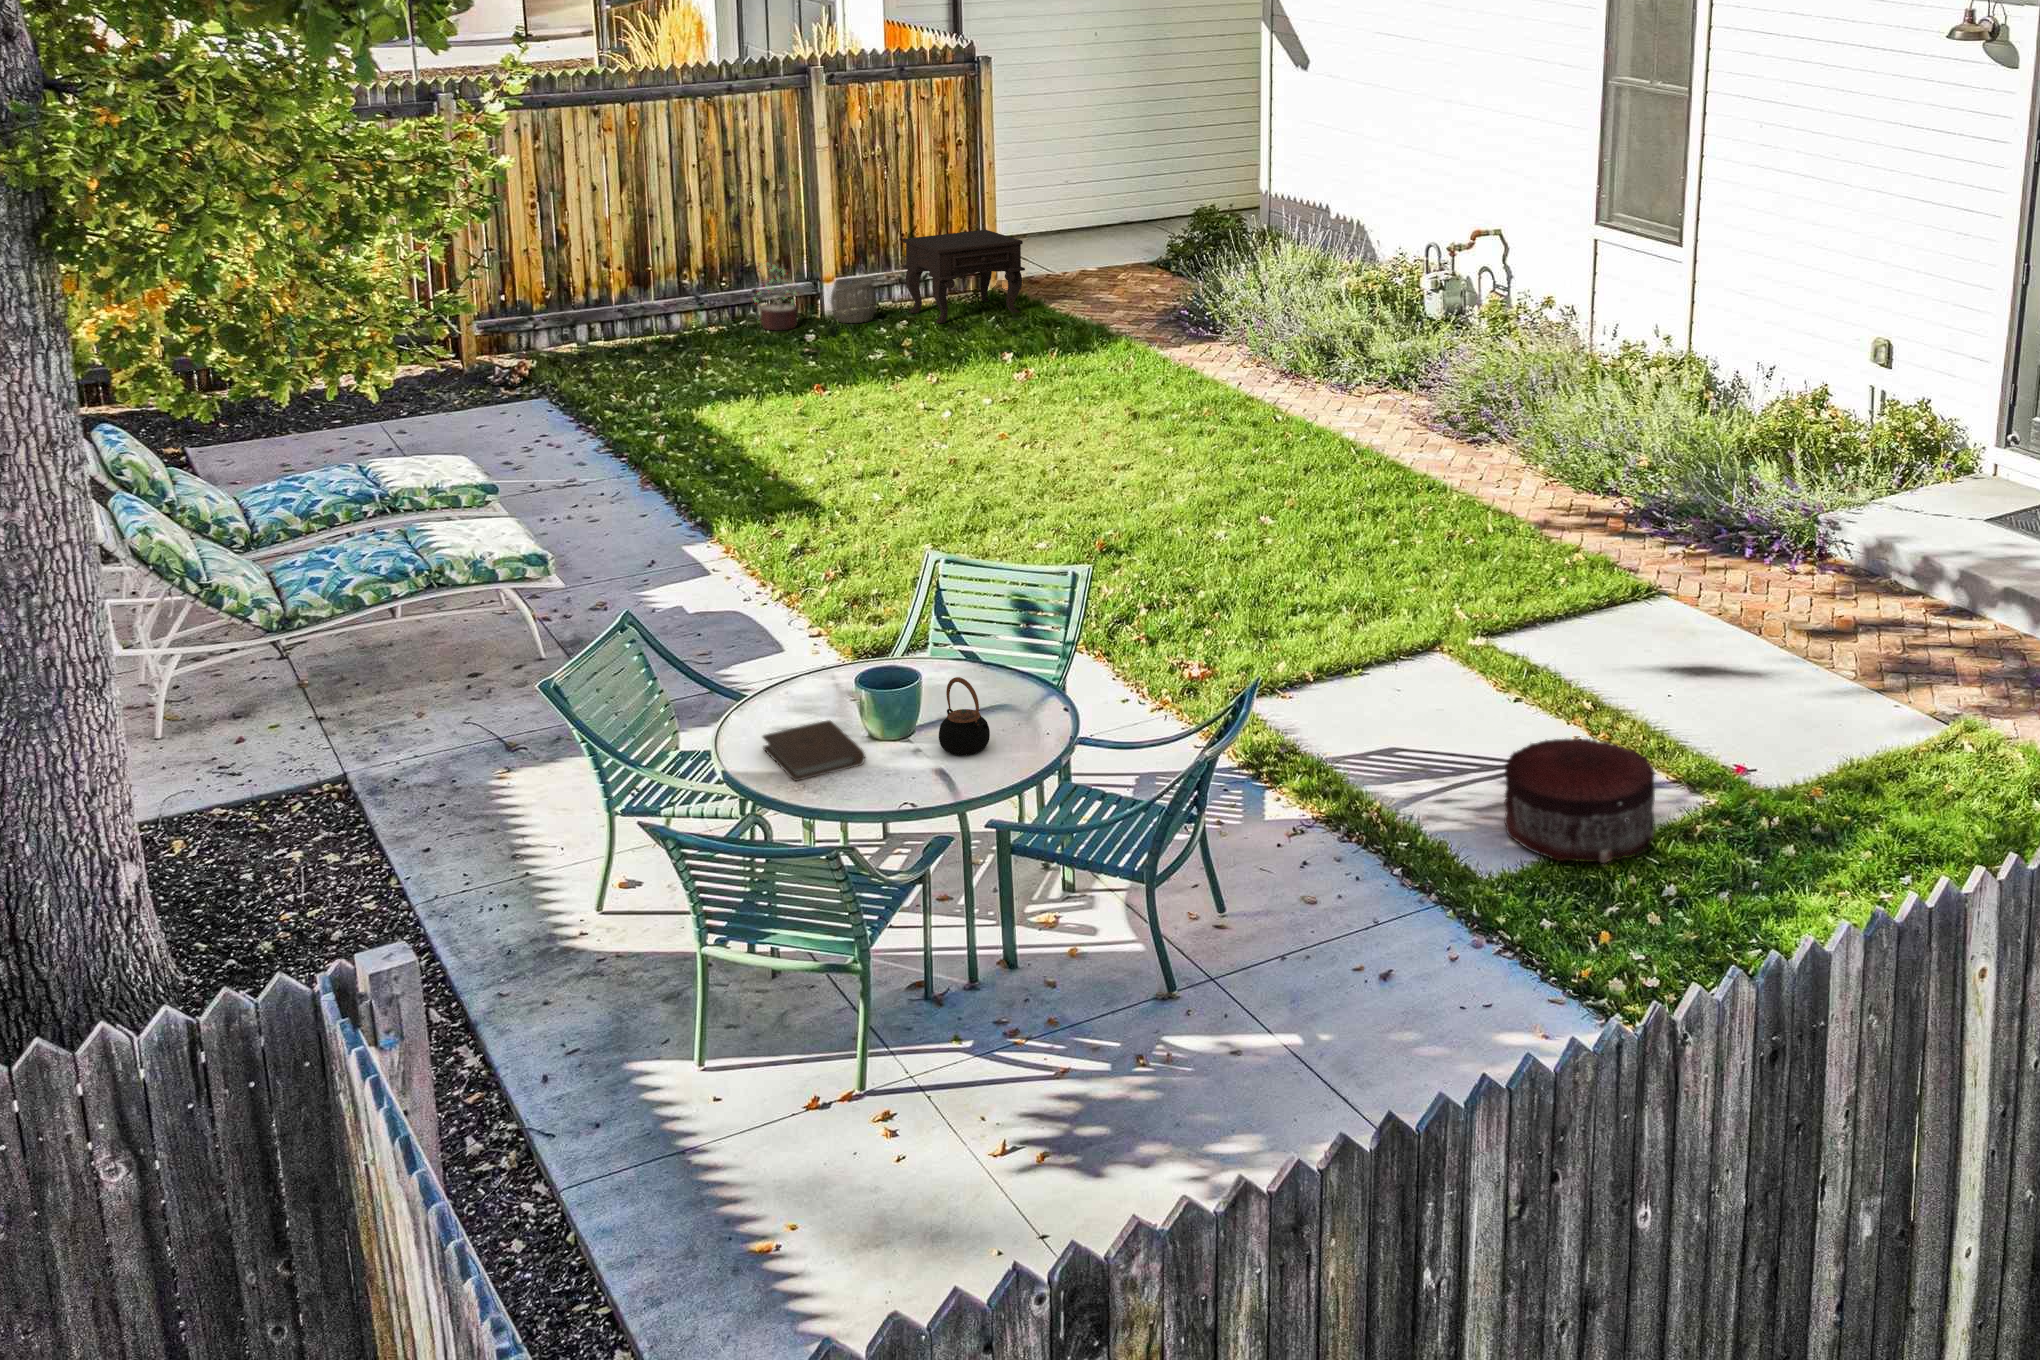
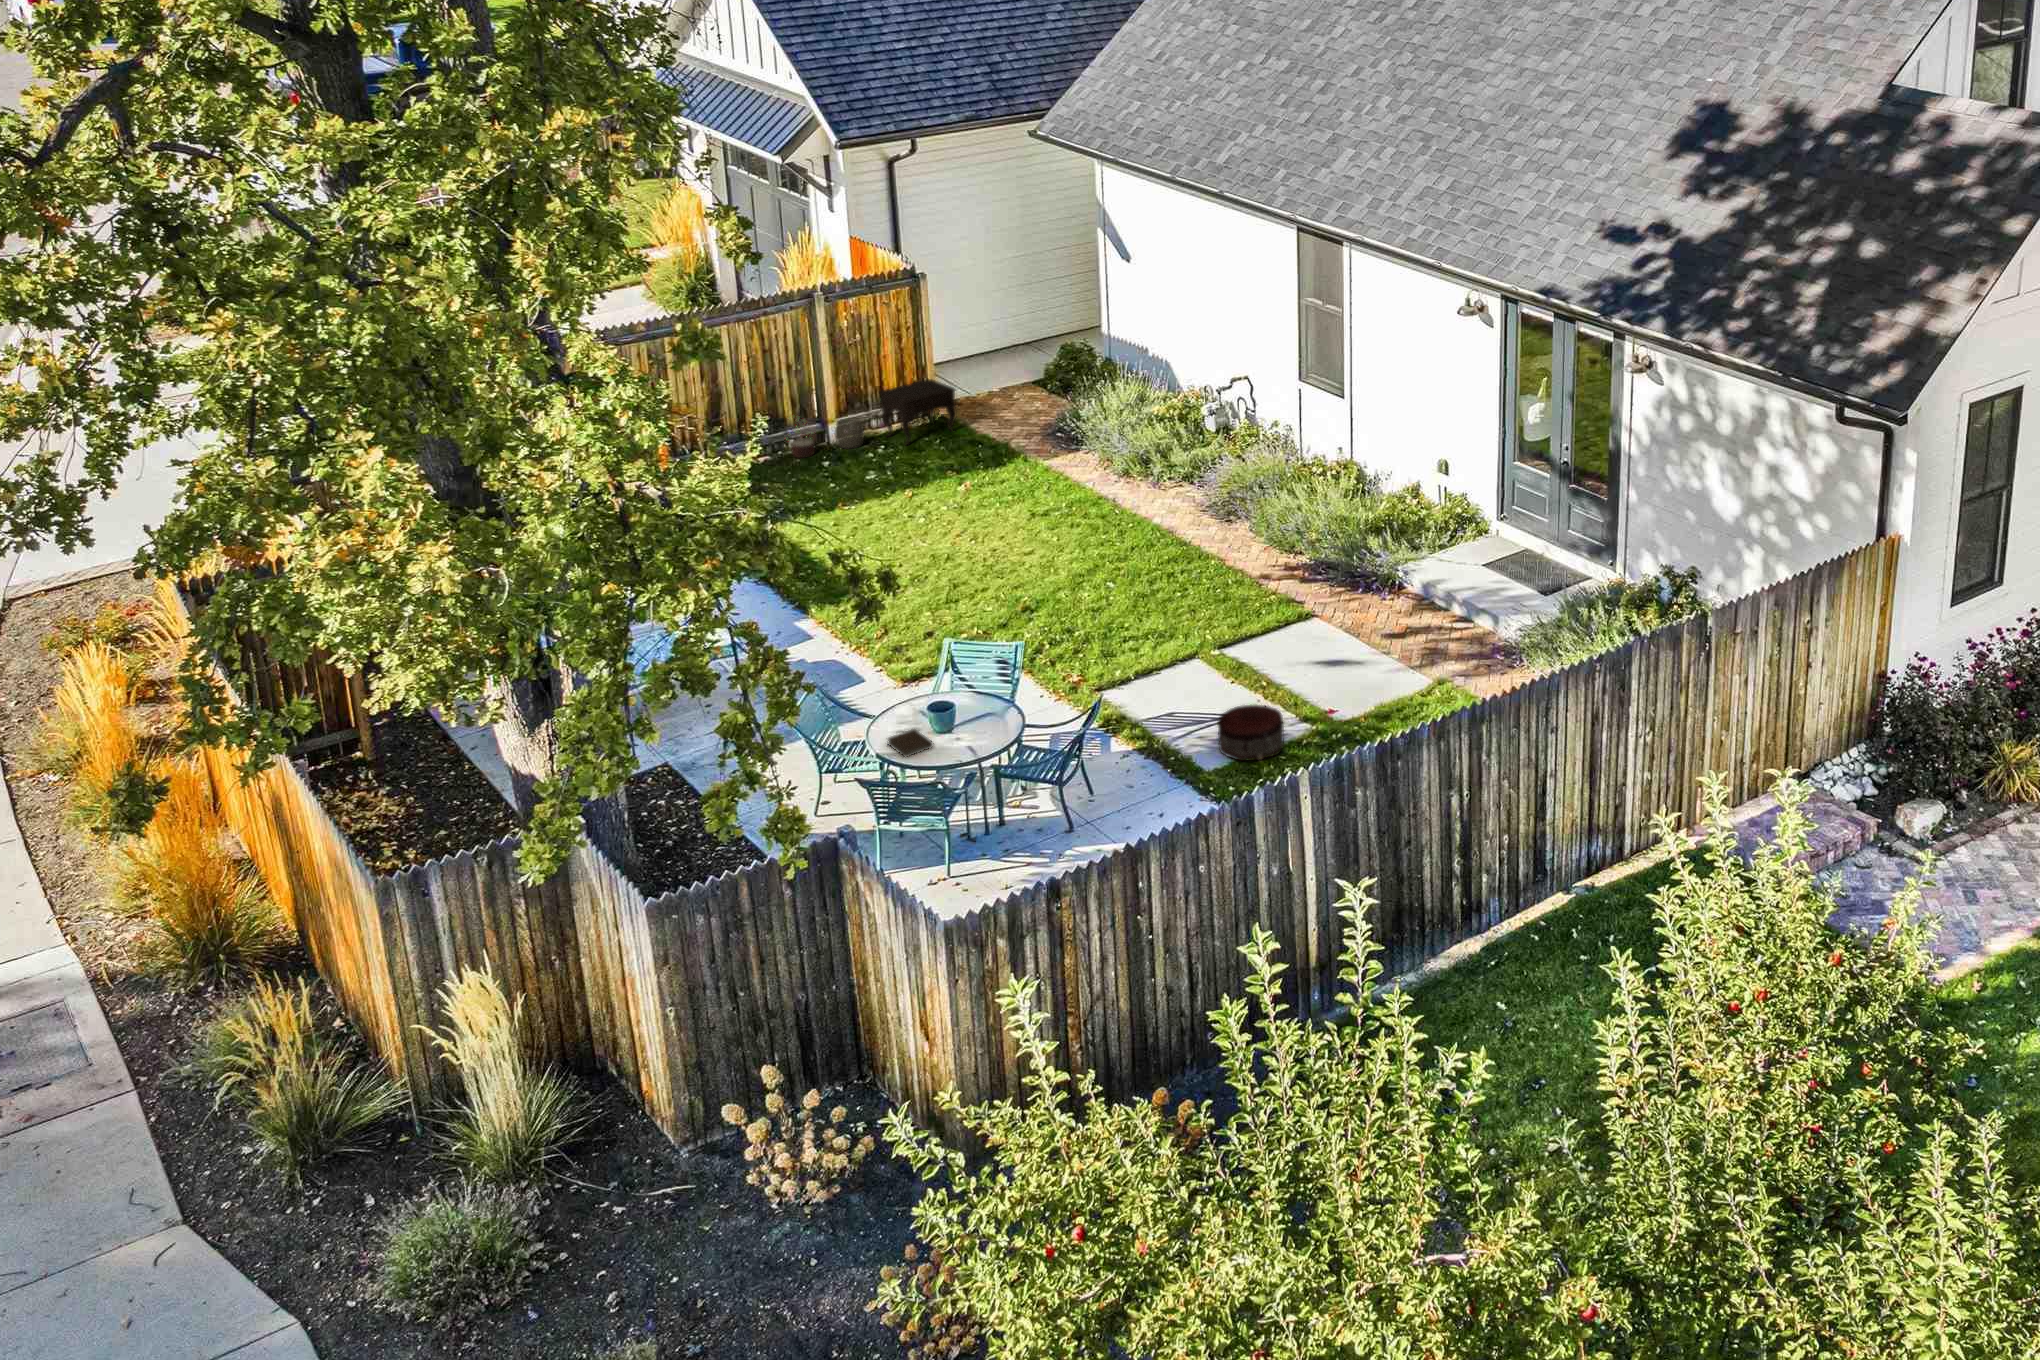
teapot: present [939,677,990,756] -> none [964,707,986,740]

